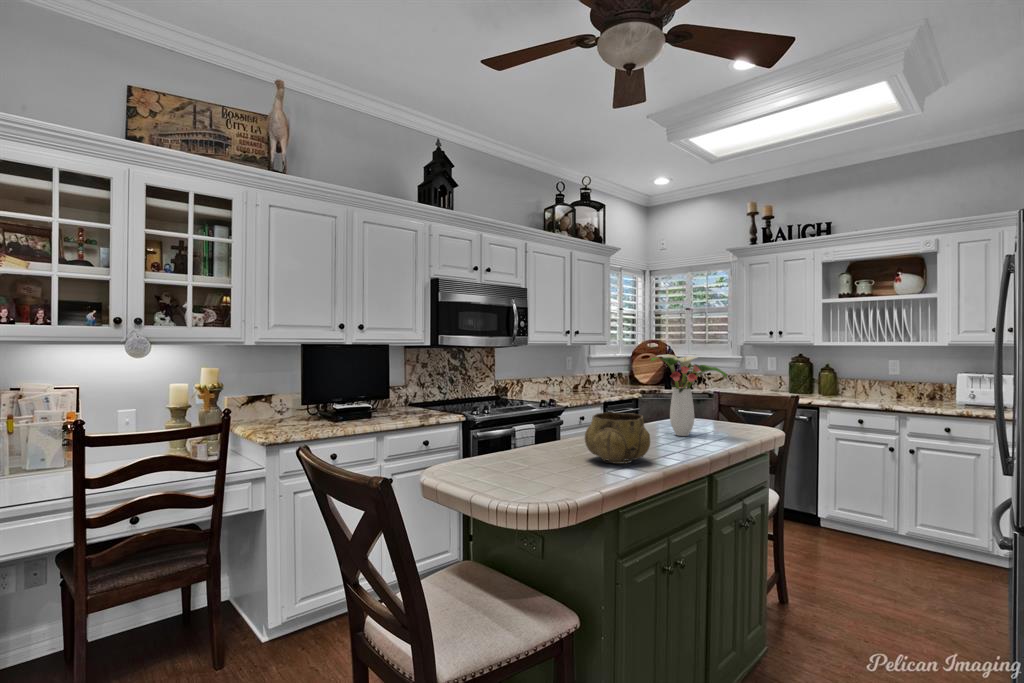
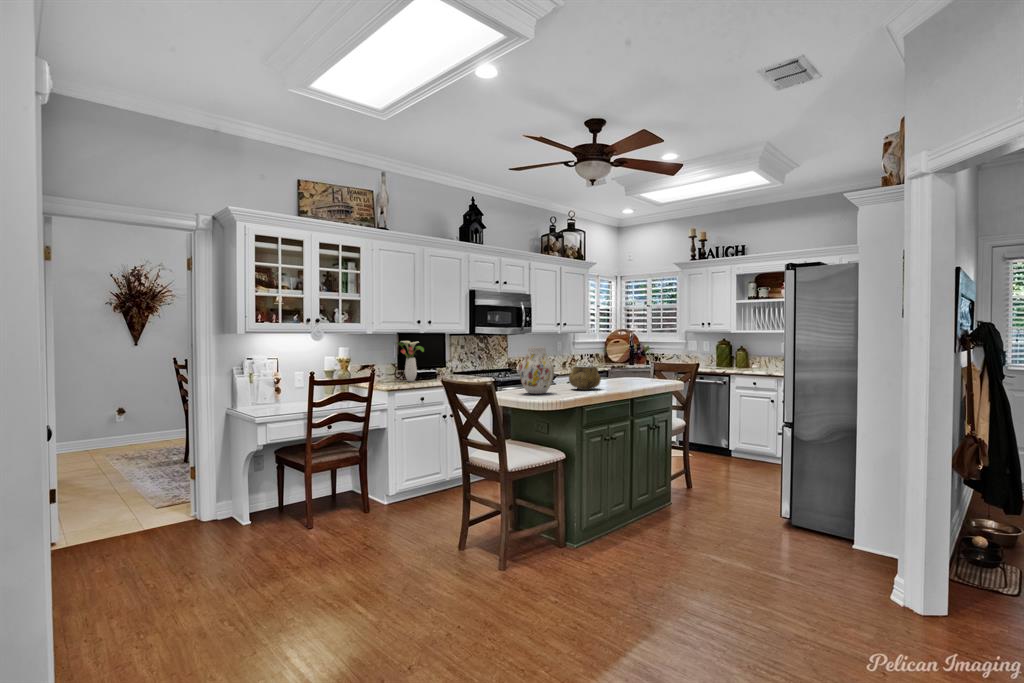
flower arrangement: present [651,354,727,436] -> present [397,341,424,381]
vase: none [478,375,553,480] -> present [519,347,554,394]

